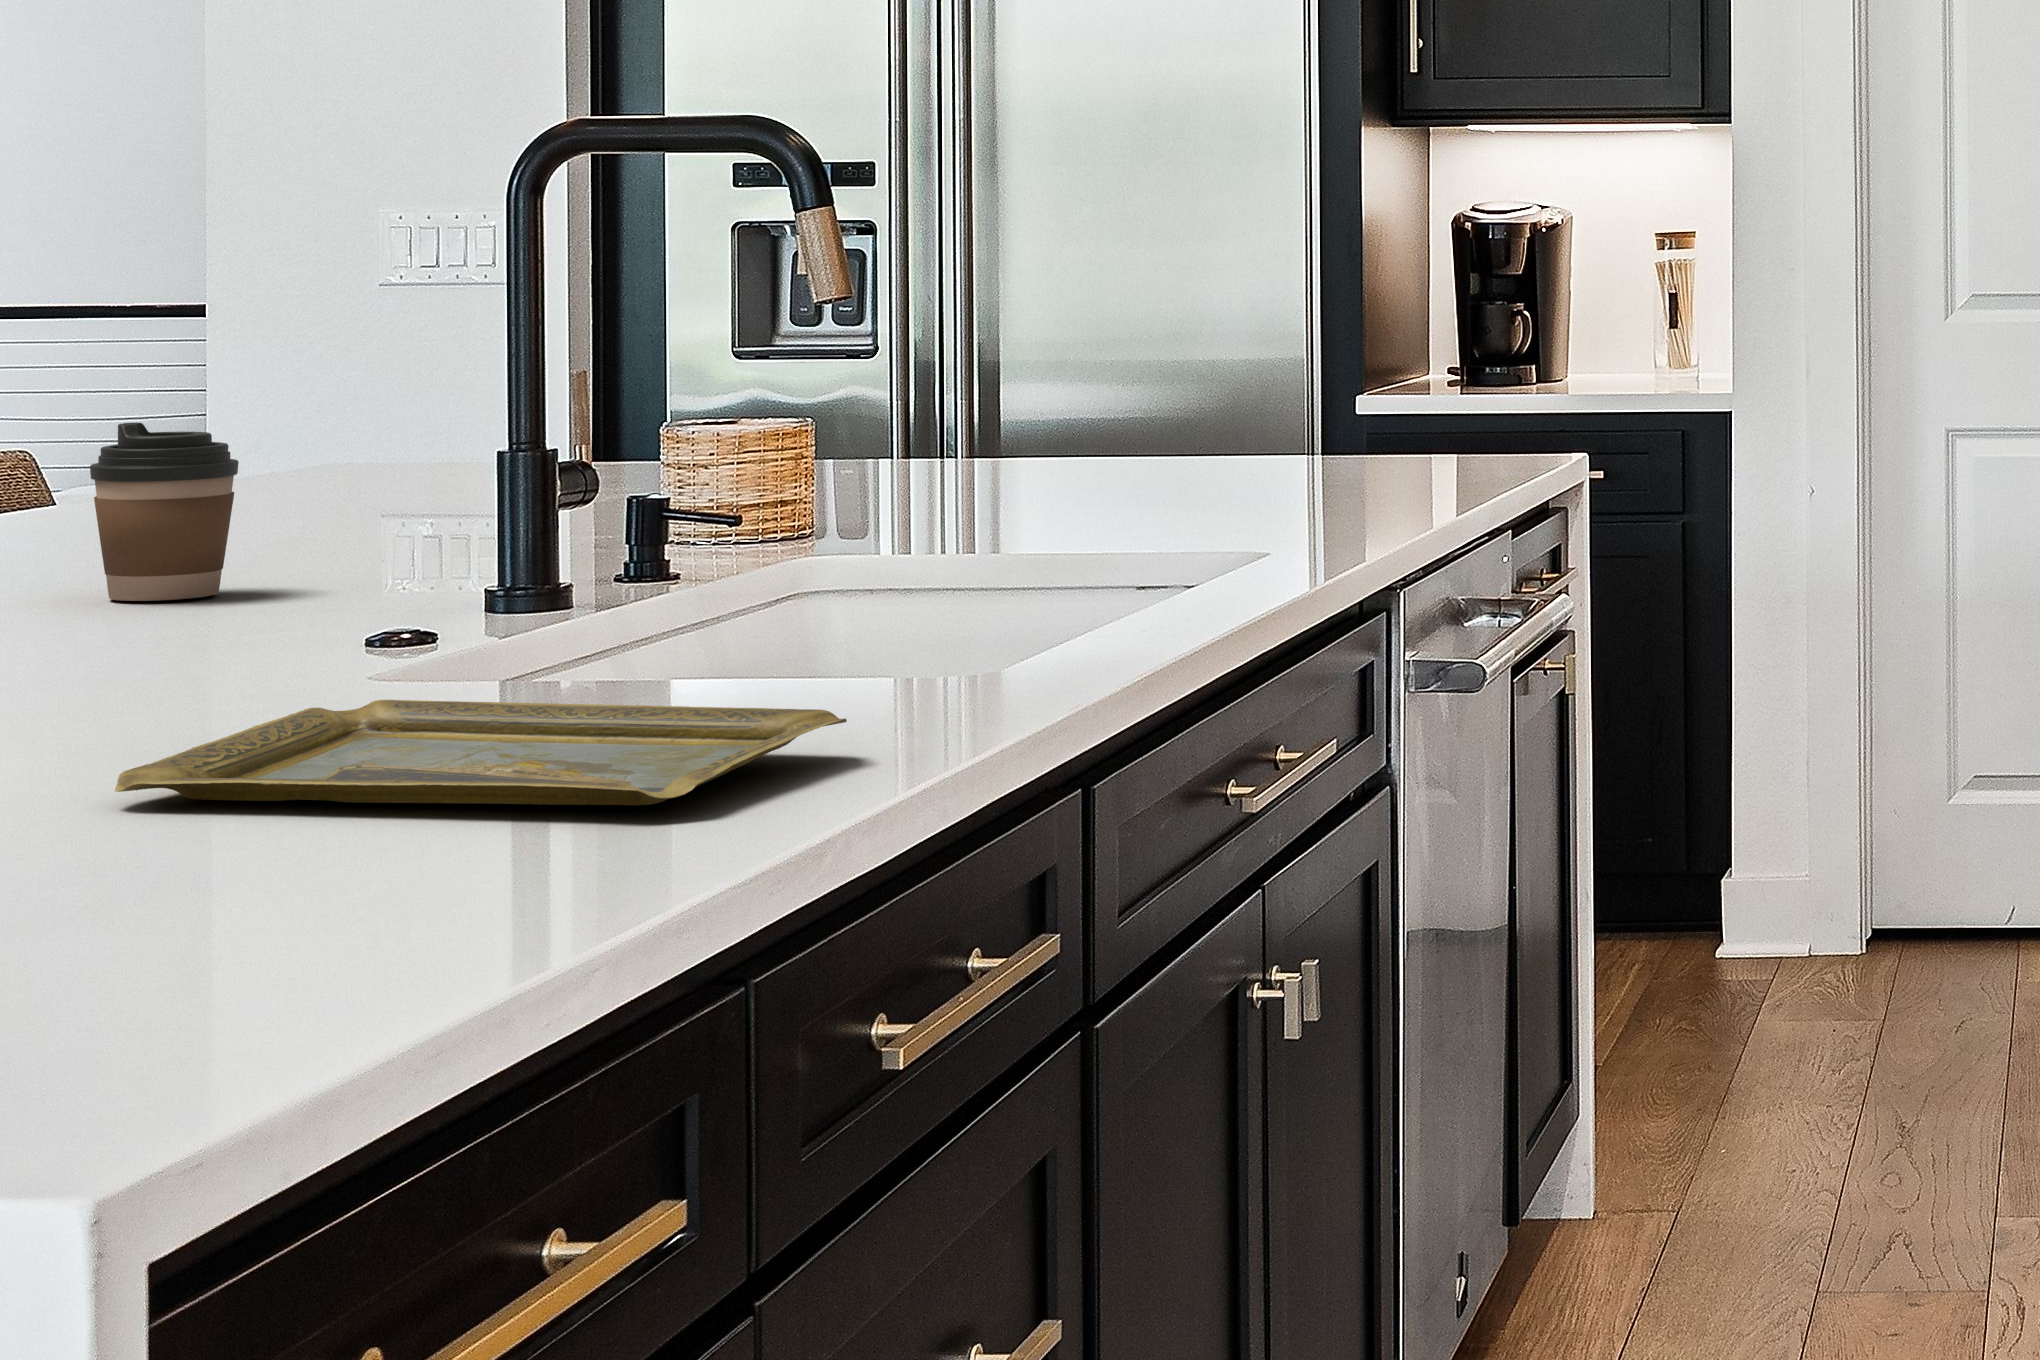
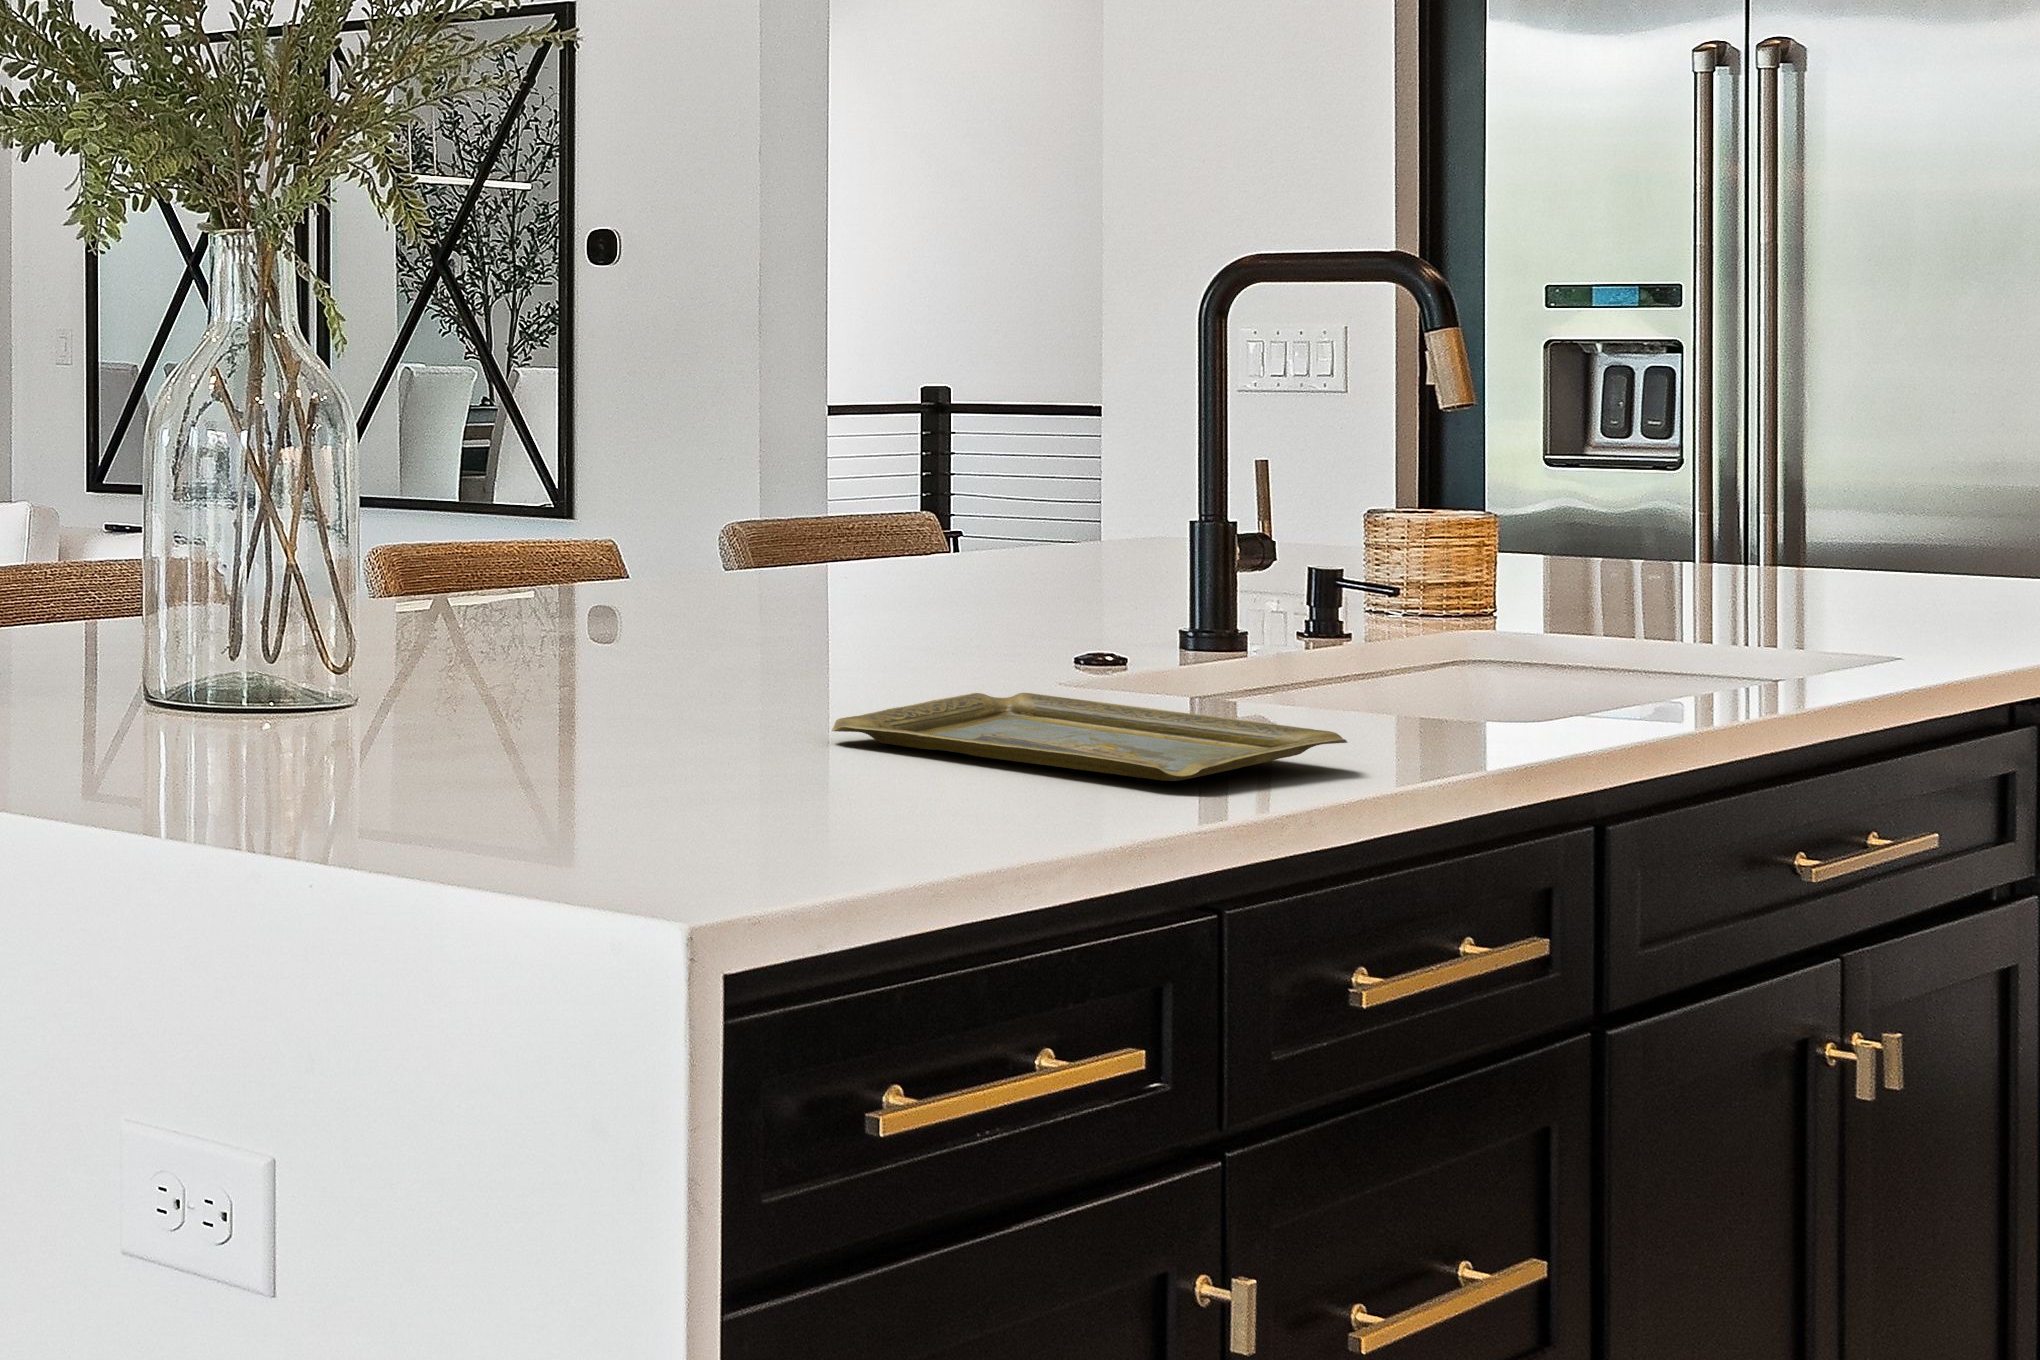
coffee cup: present [90,423,239,601] -> none [902,487,1004,621]

